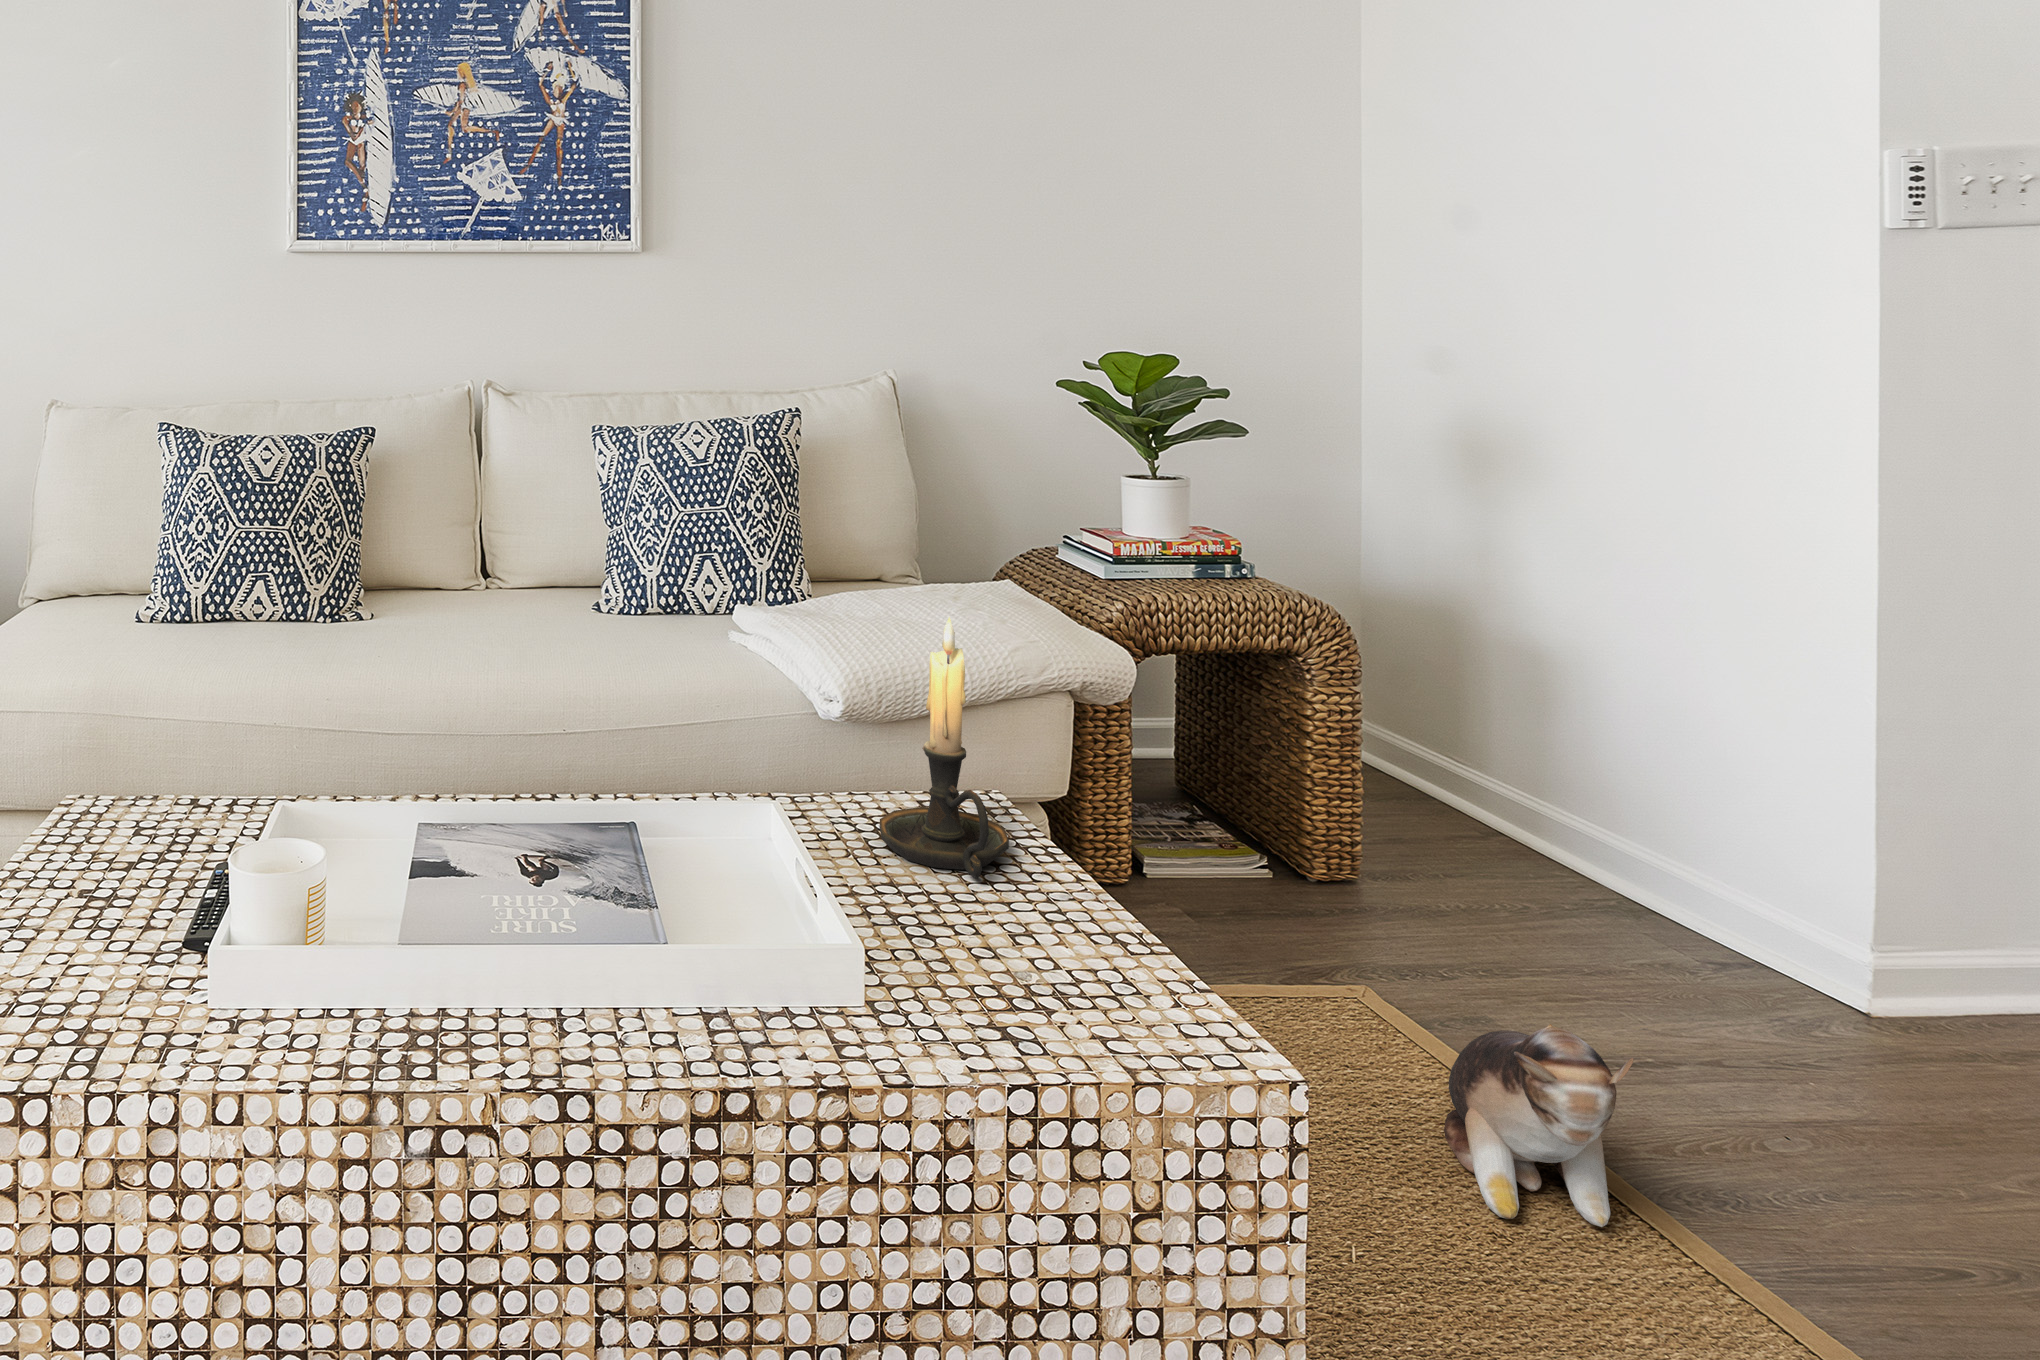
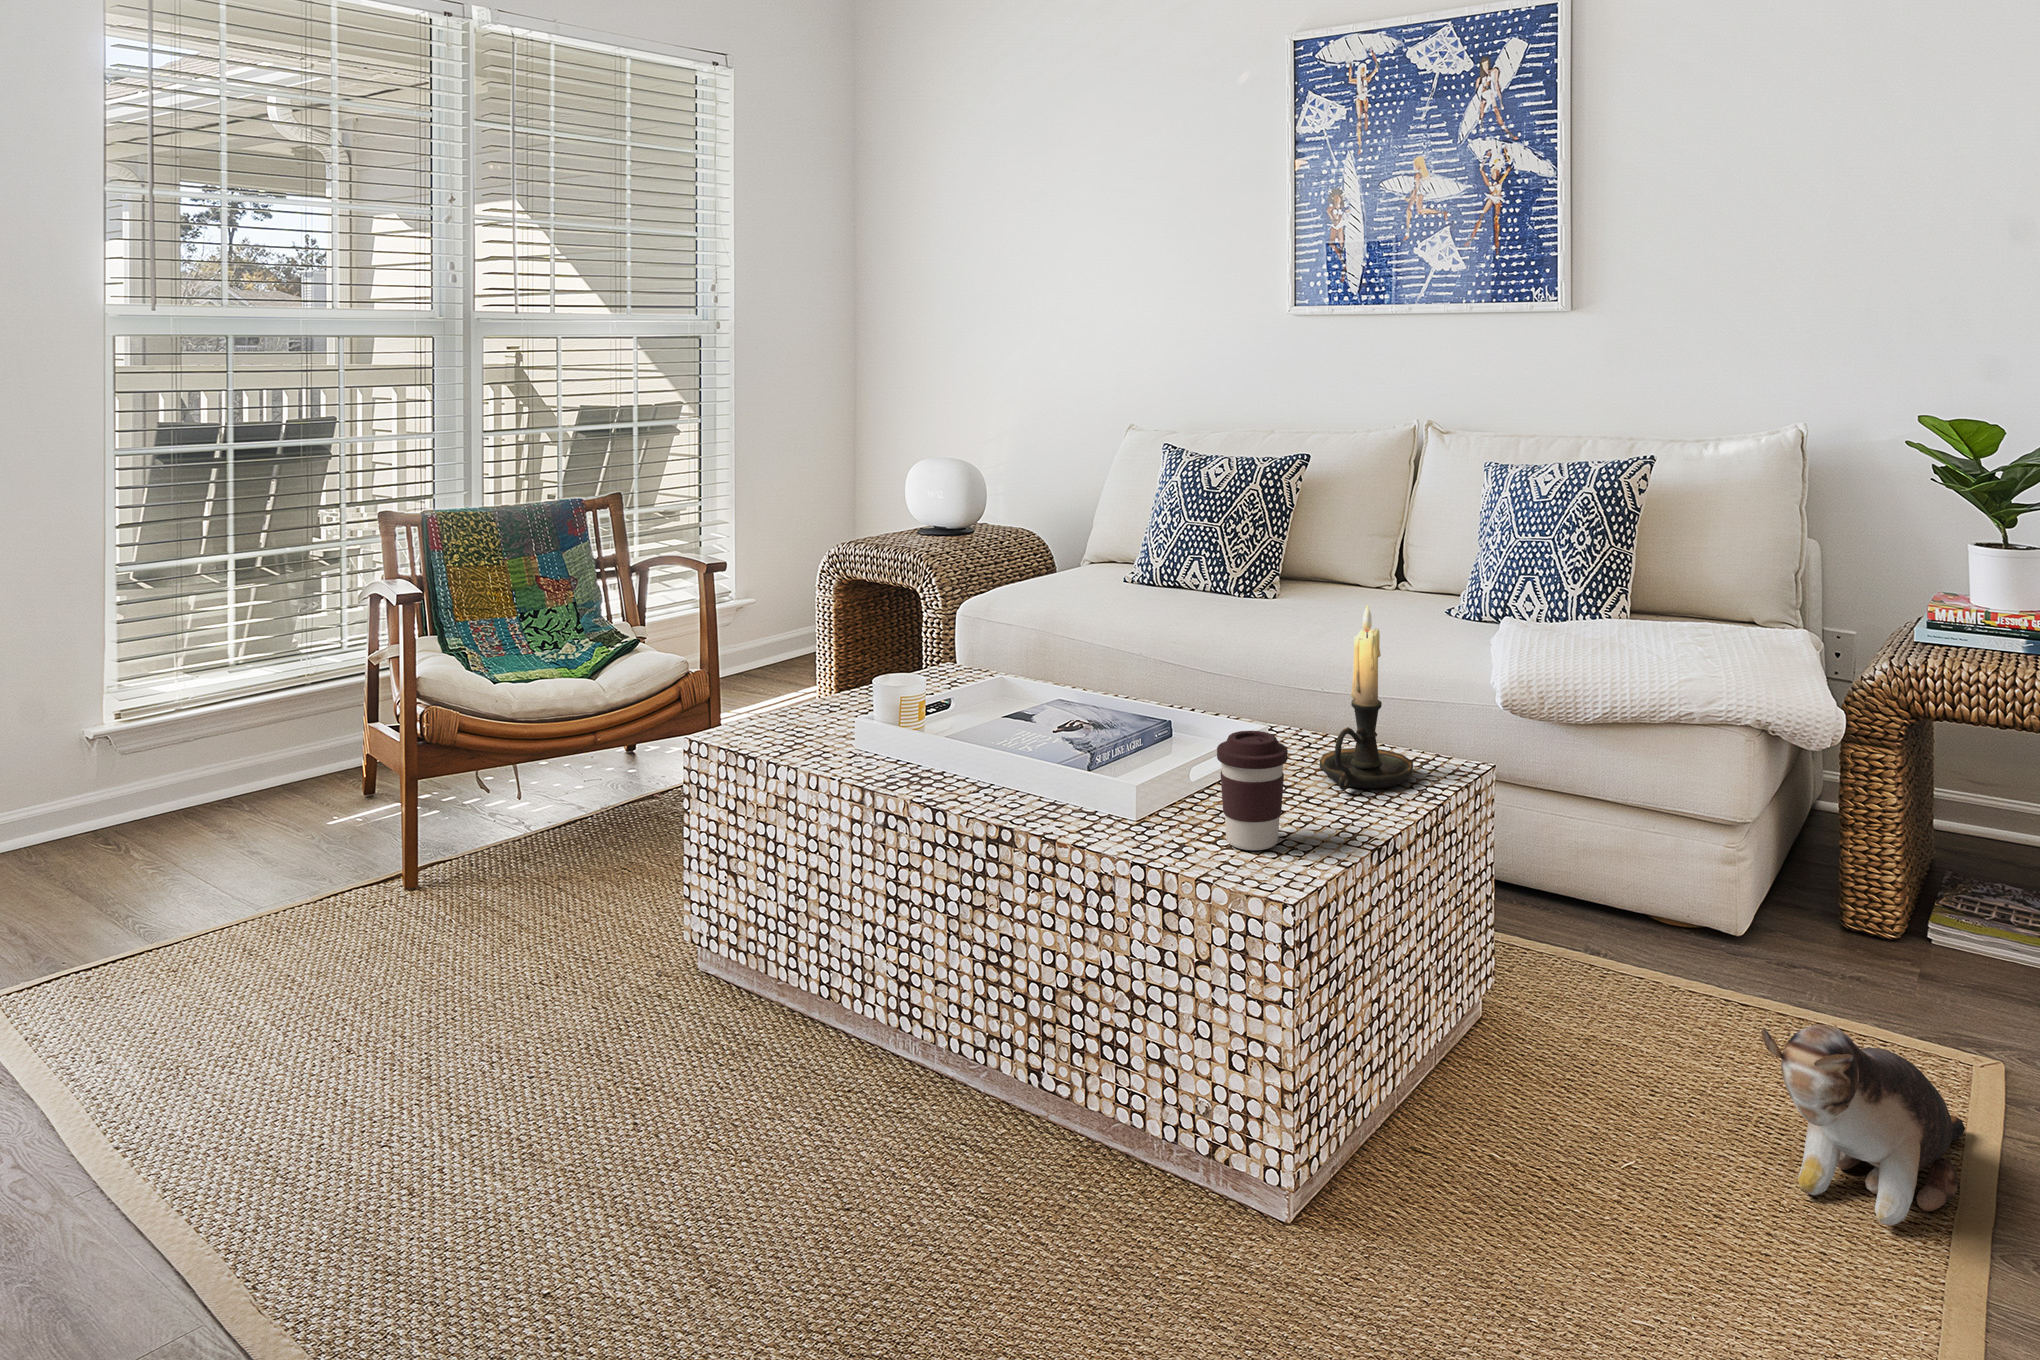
coffee cup: none [1003,827,1116,1013] -> present [1217,731,1288,850]

